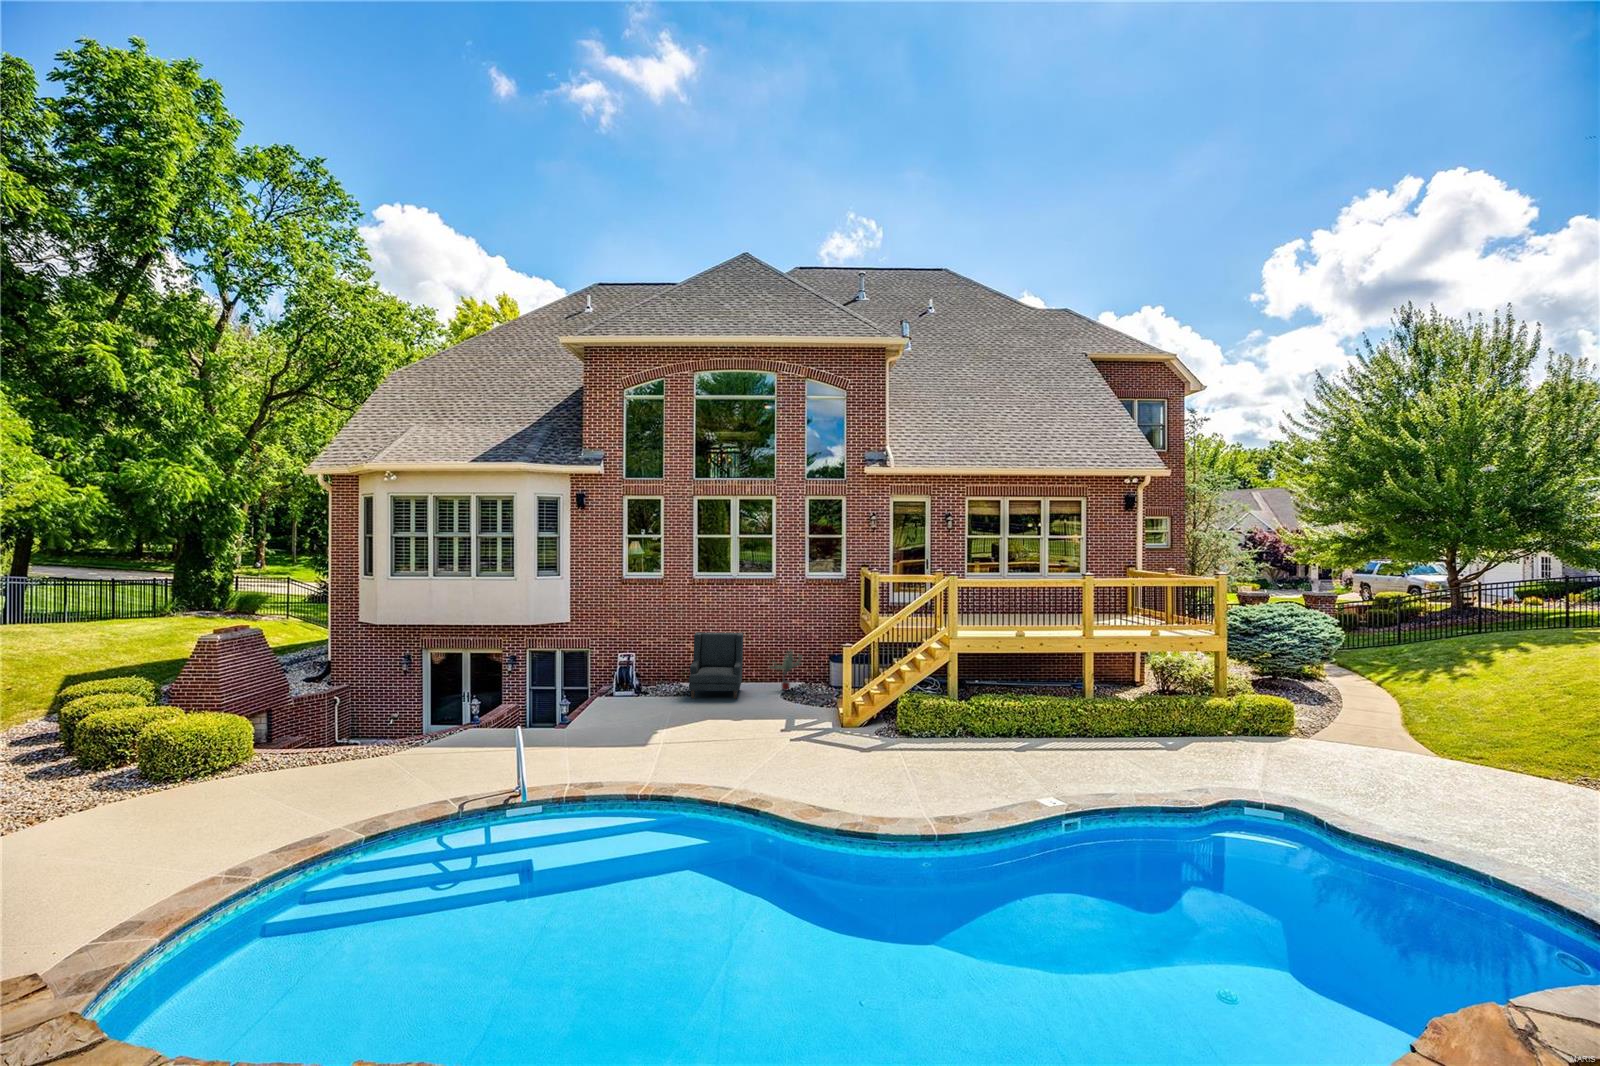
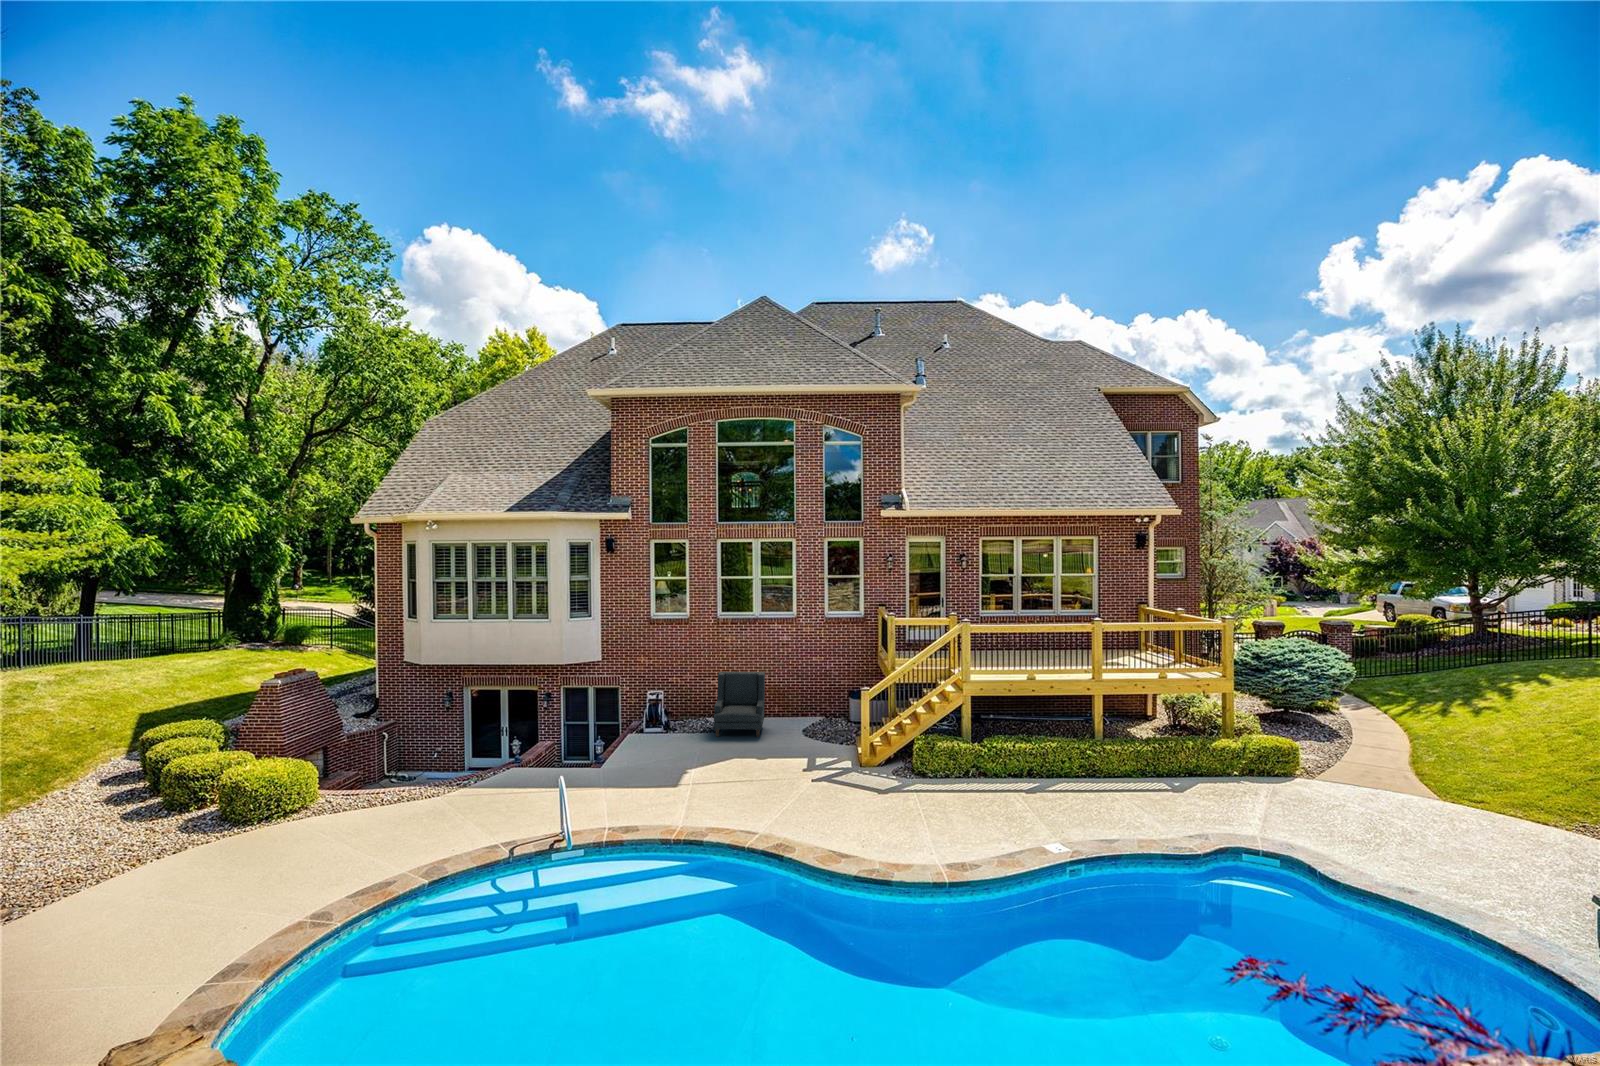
potted tree: present [772,650,802,691] -> none [790,687,822,728]

